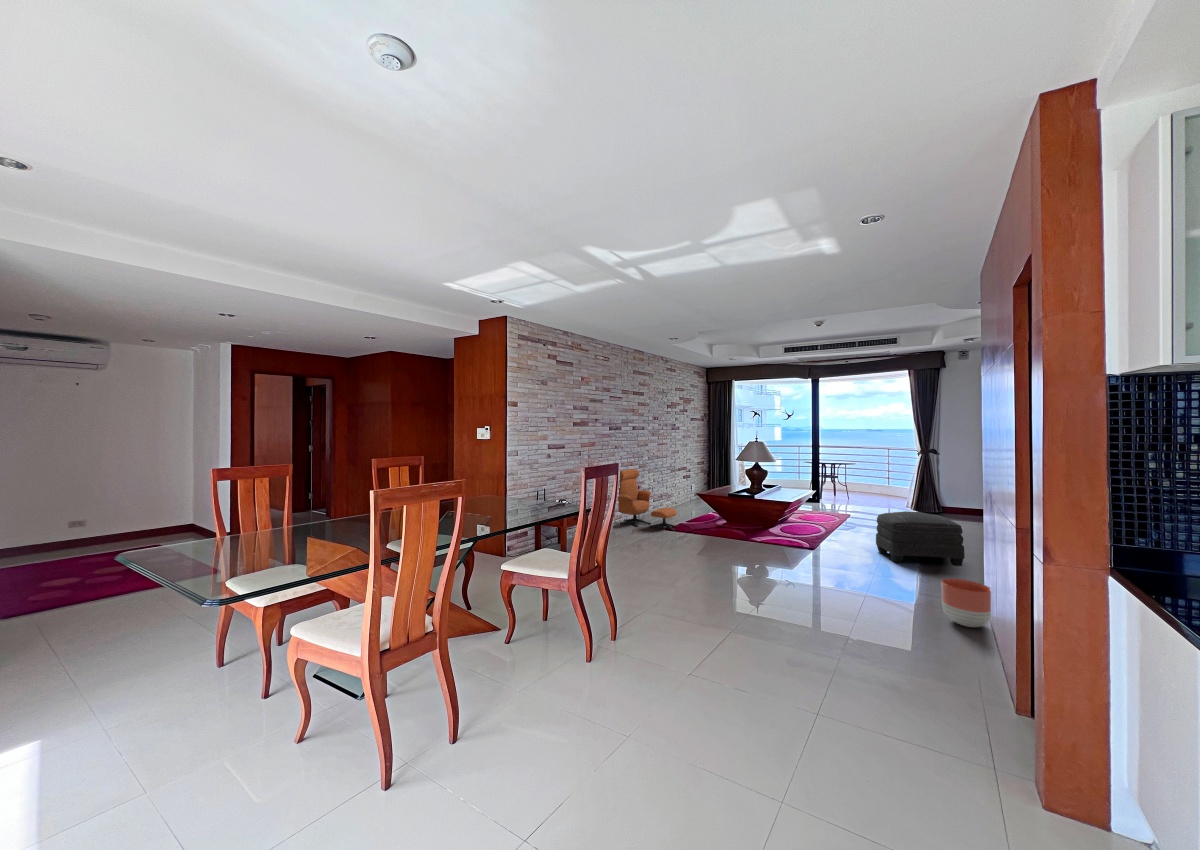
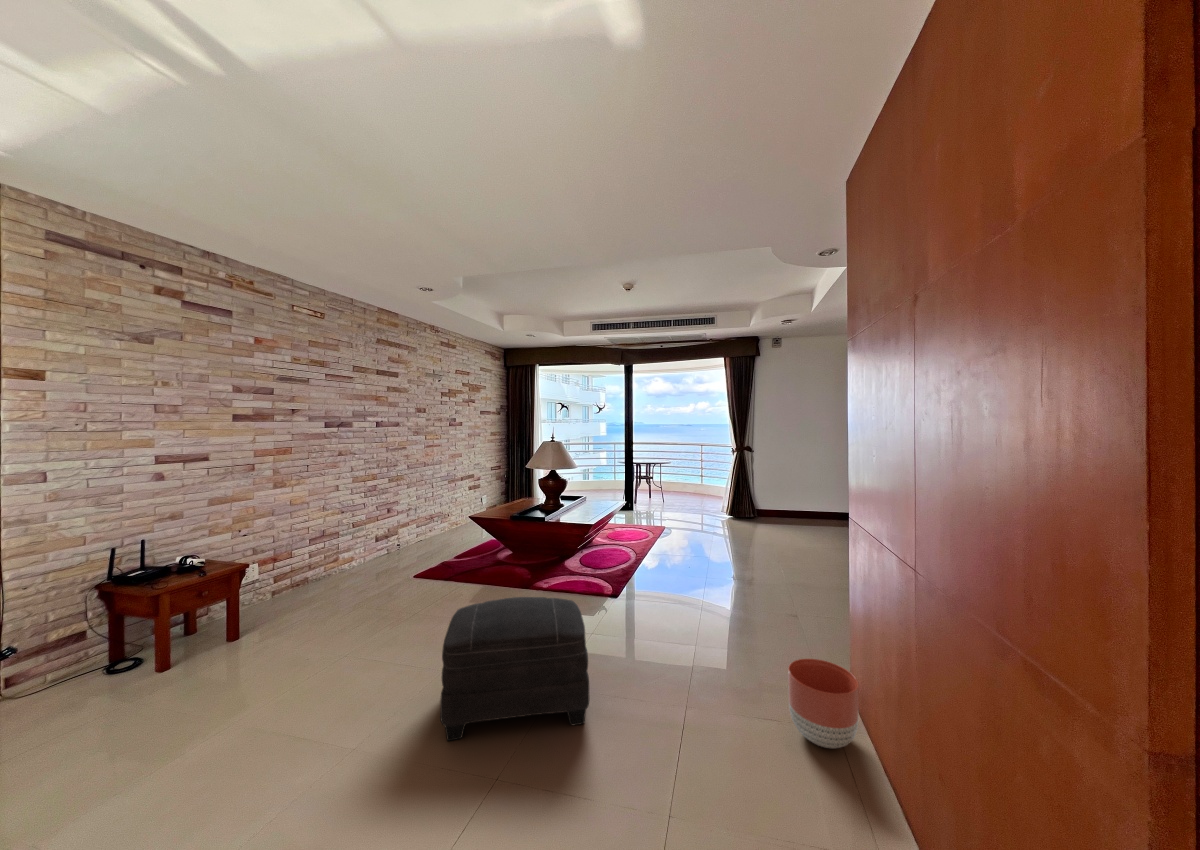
lounge chair: present [618,469,678,531] -> none [336,486,440,582]
ottoman: present [876,511,965,566] -> present [440,597,590,741]

